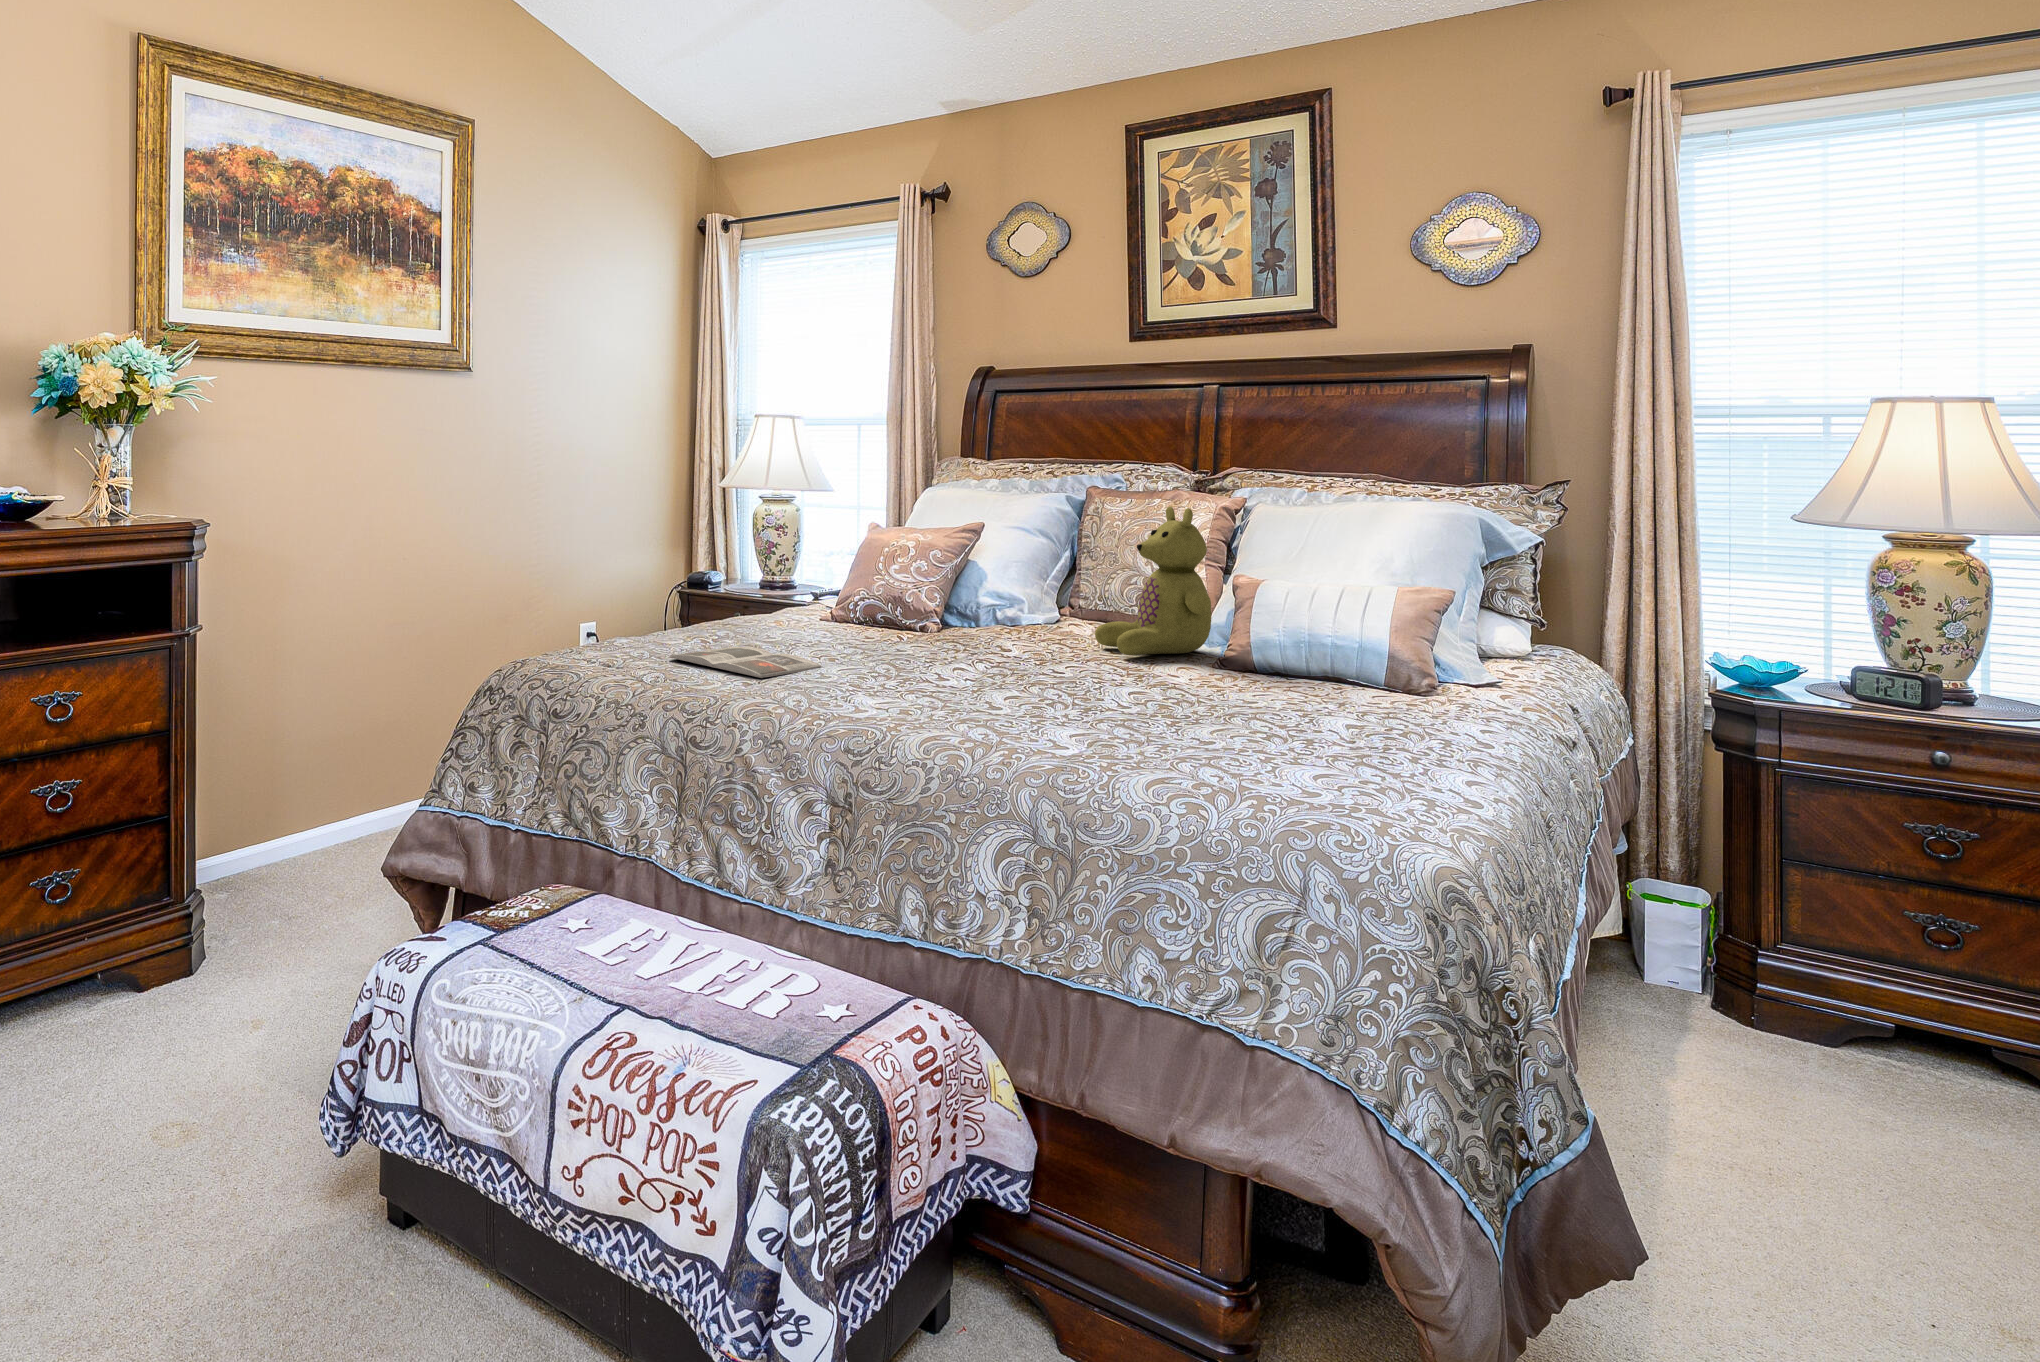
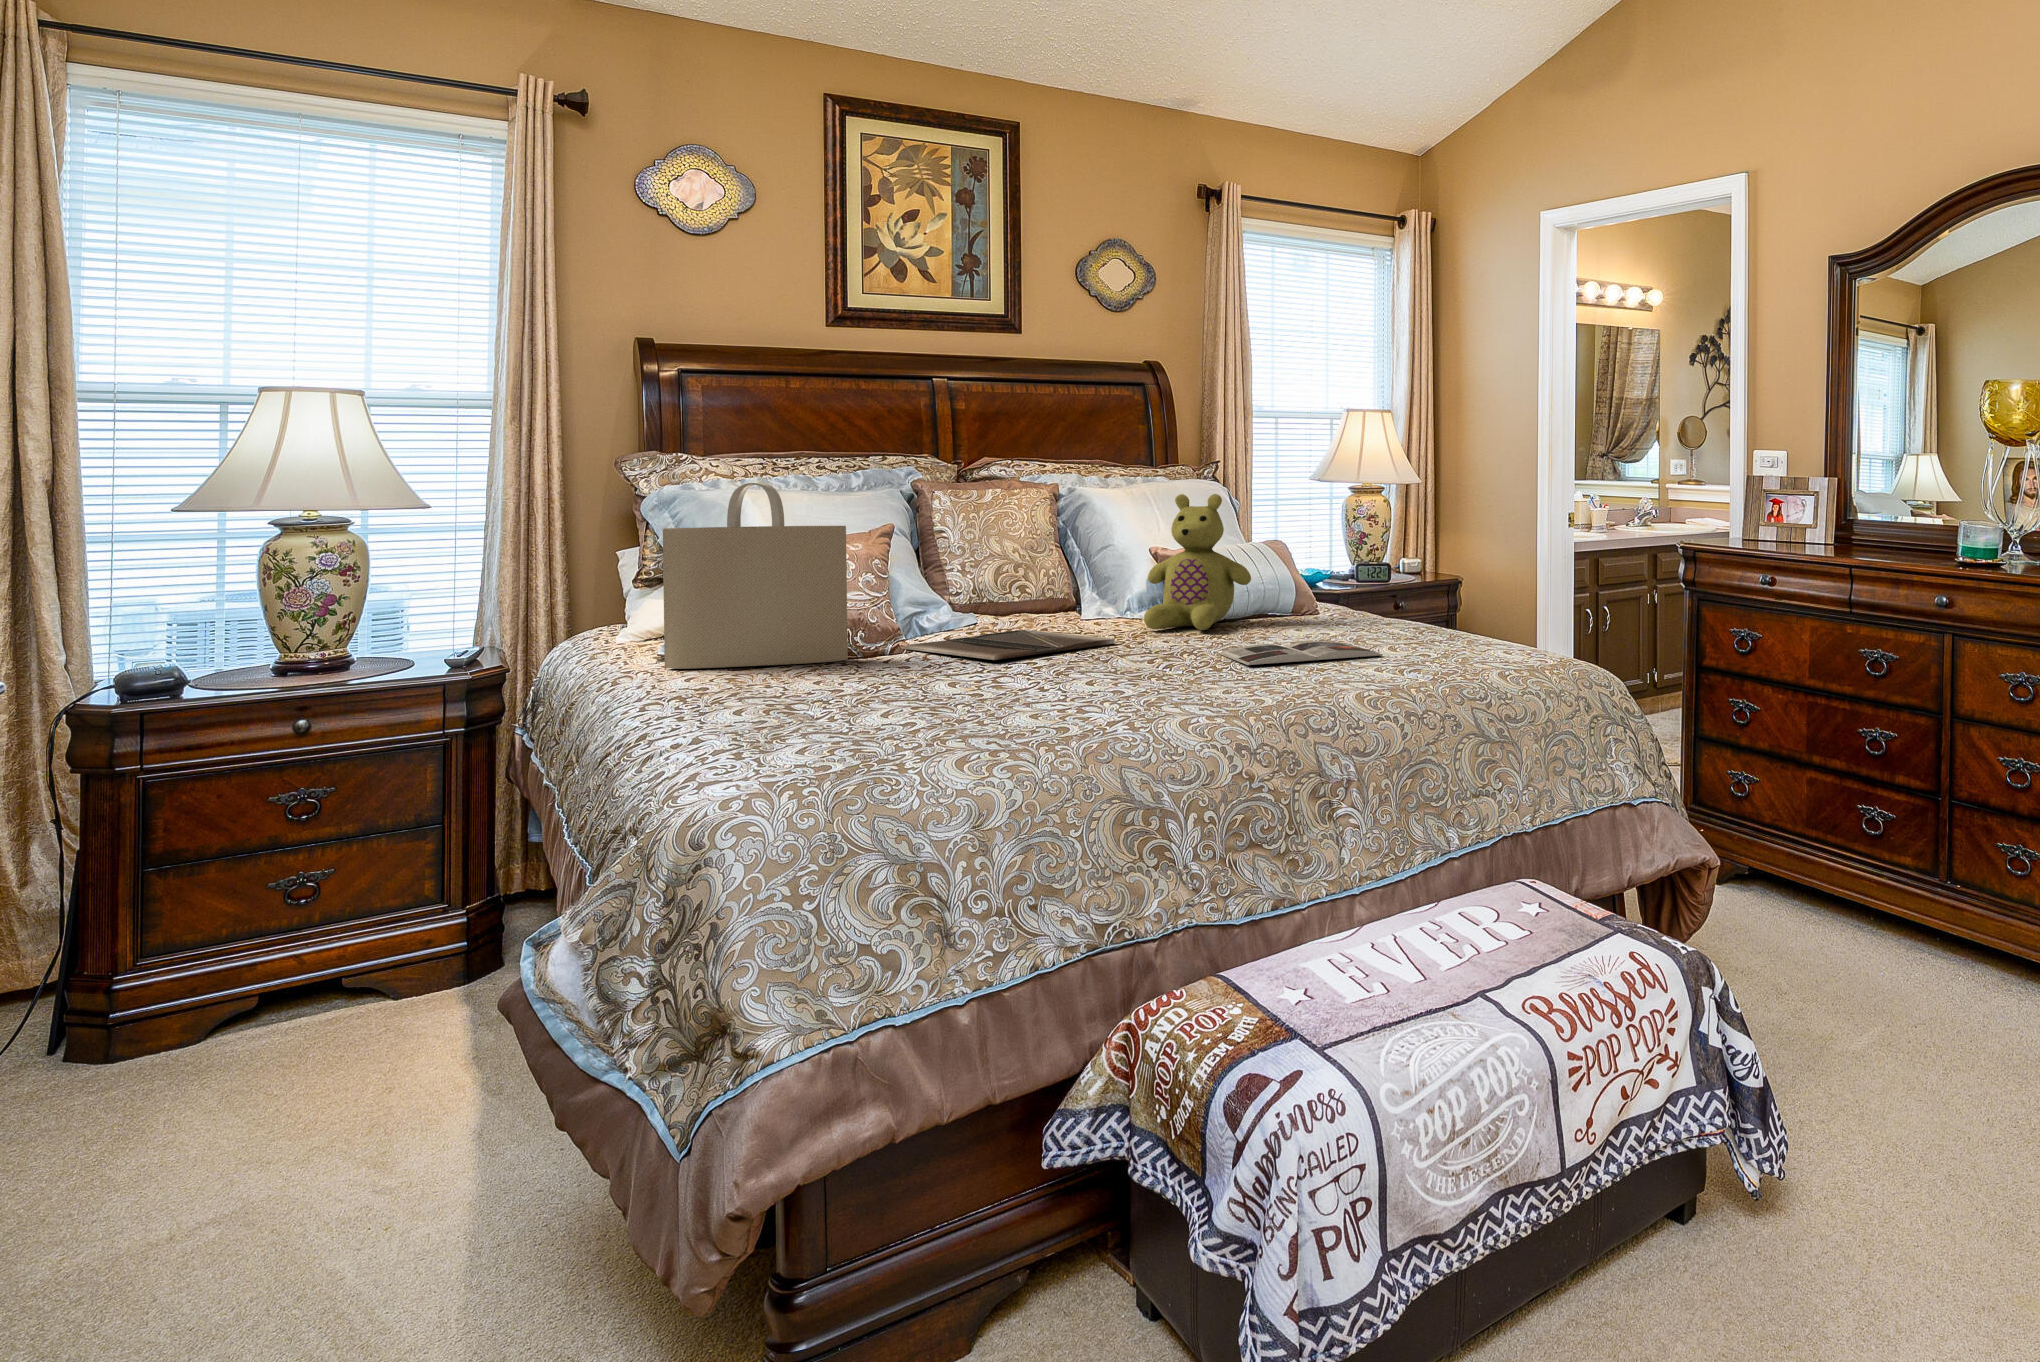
tote bag: none [777,482,855,621] -> present [663,483,848,669]
laptop: none [884,619,1034,649] -> present [904,630,1115,660]
magazine: present [669,647,822,678] -> present [1220,641,1381,665]

